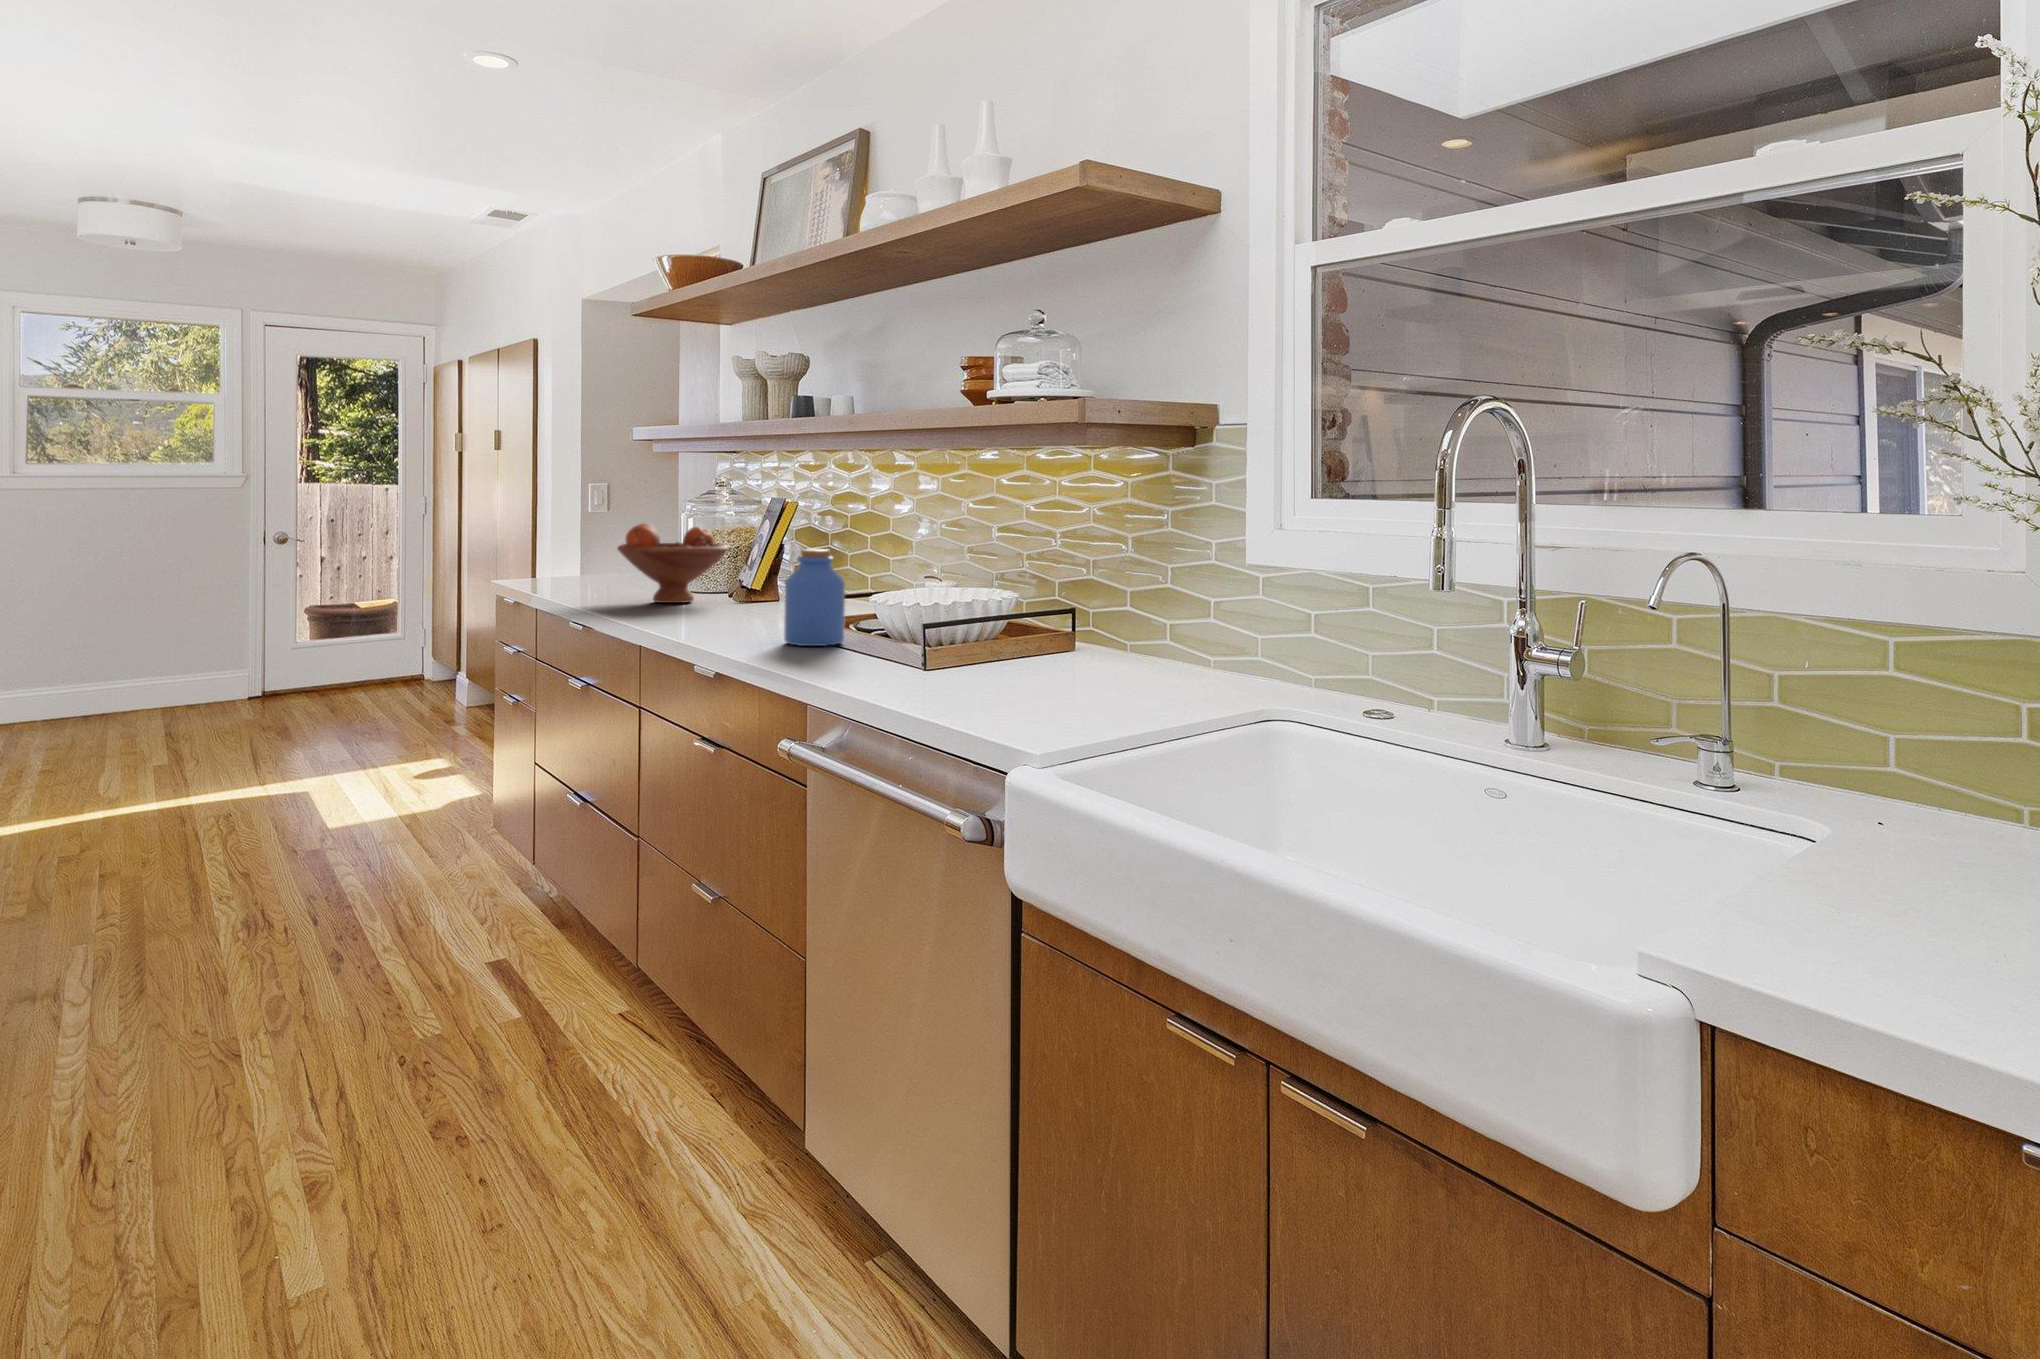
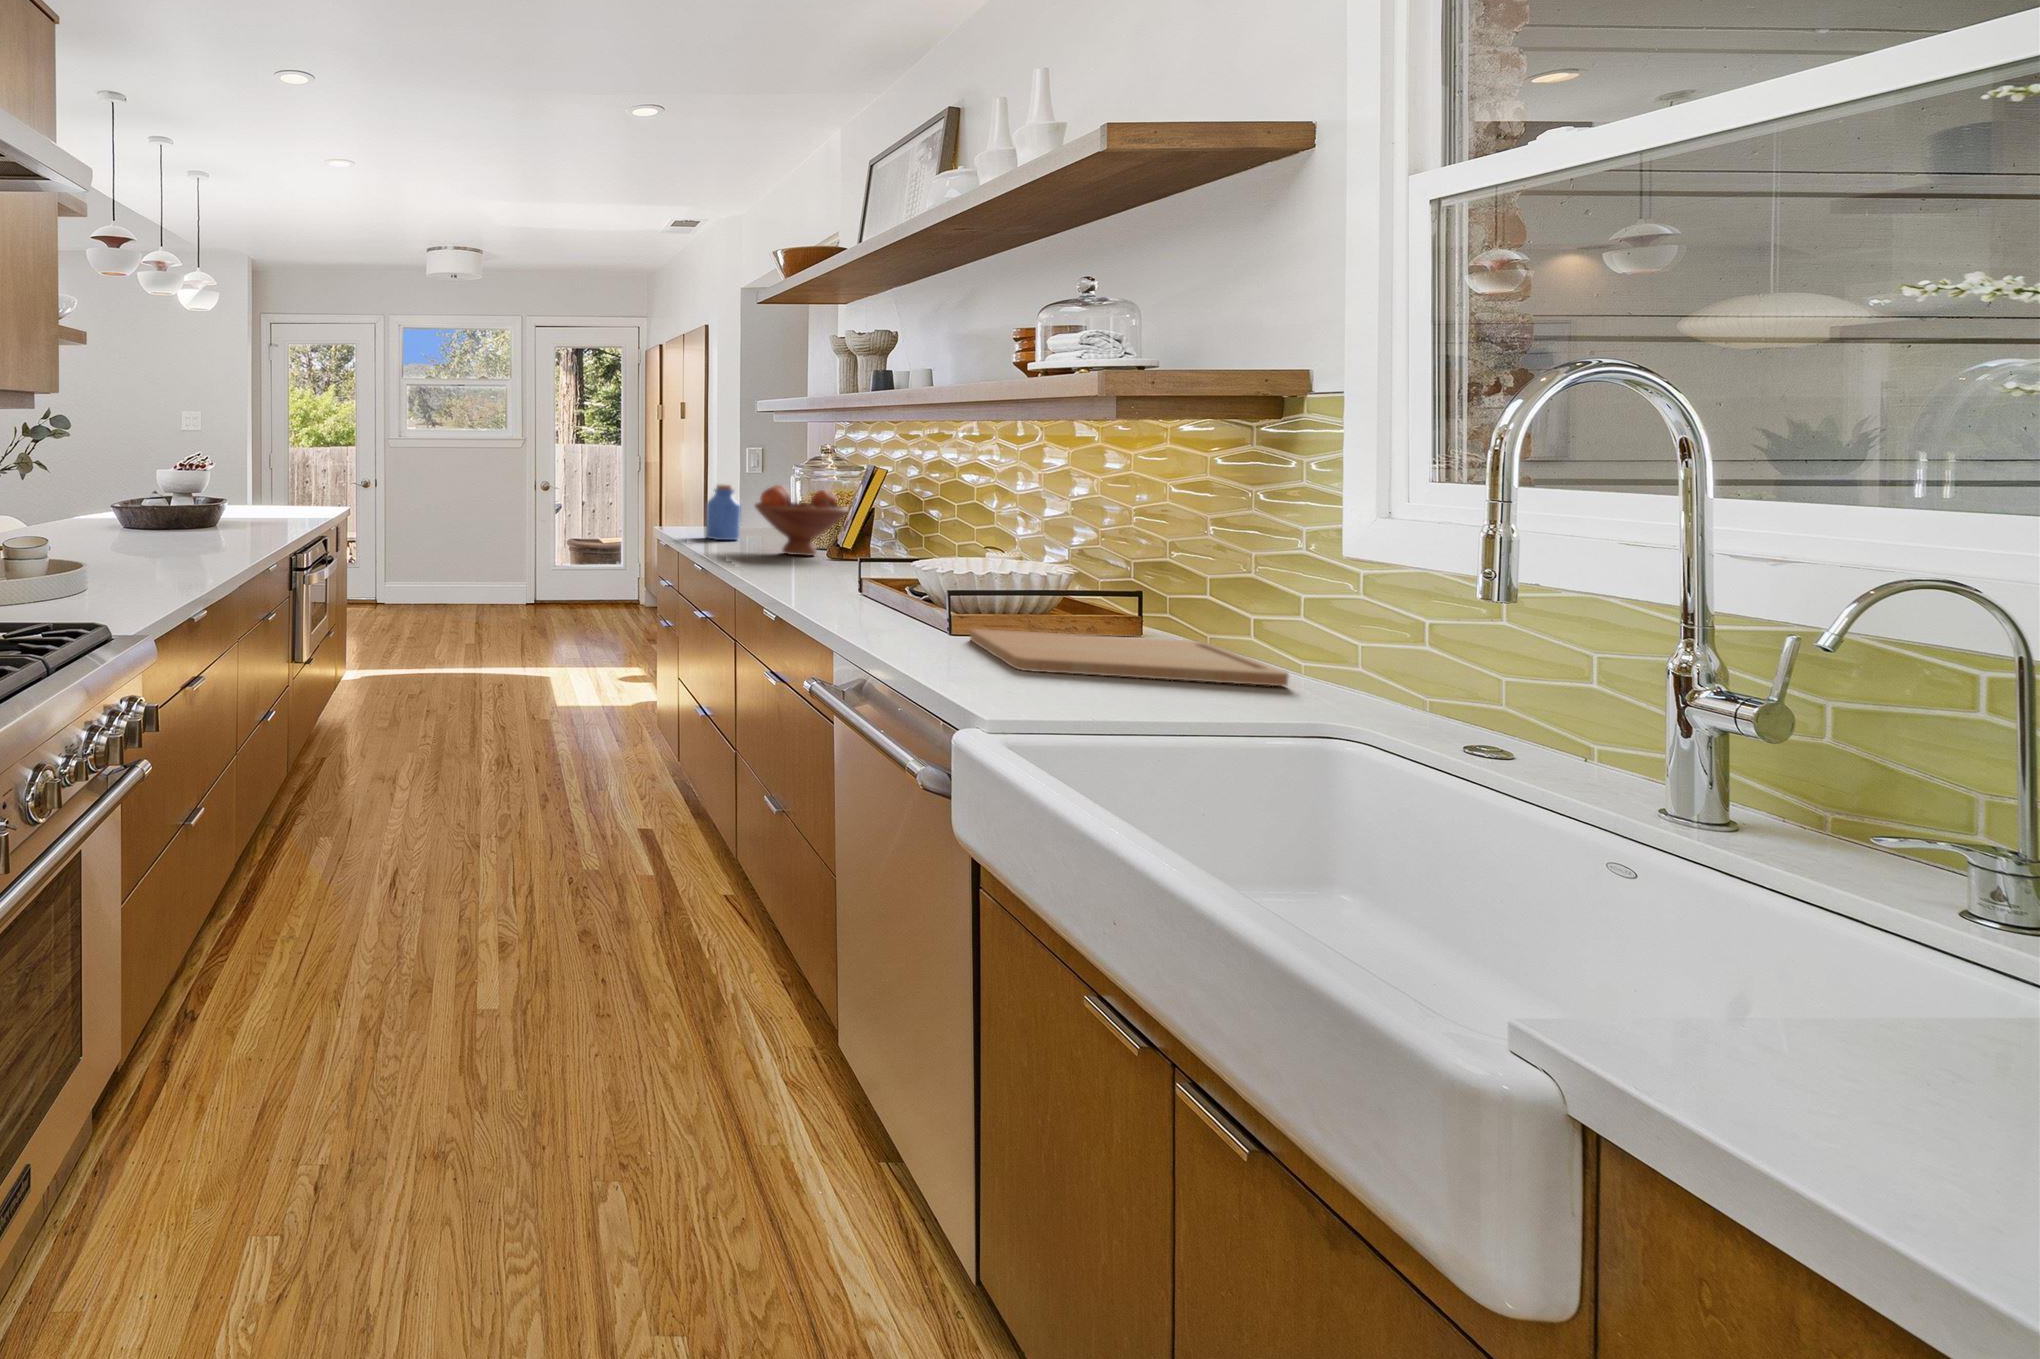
jar: present [784,549,845,646] -> present [705,484,741,540]
cutting board: none [928,651,1207,700] -> present [970,629,1288,686]

